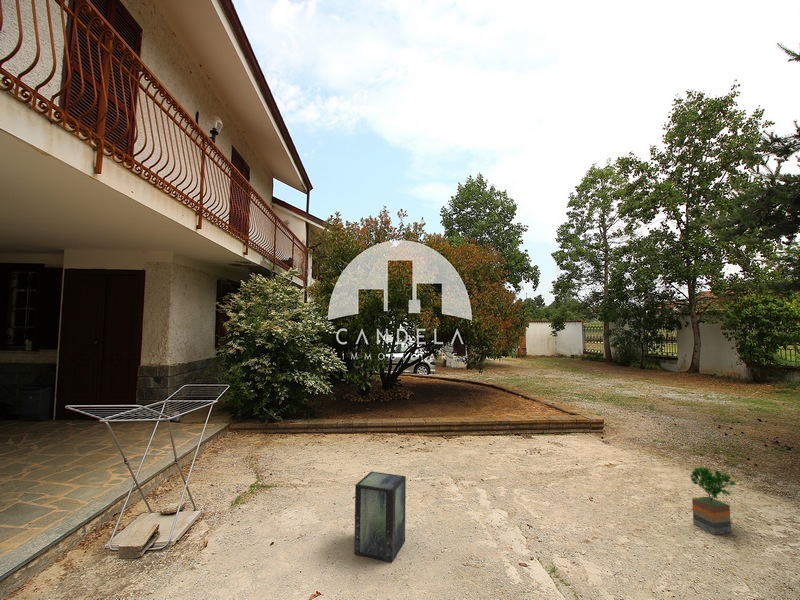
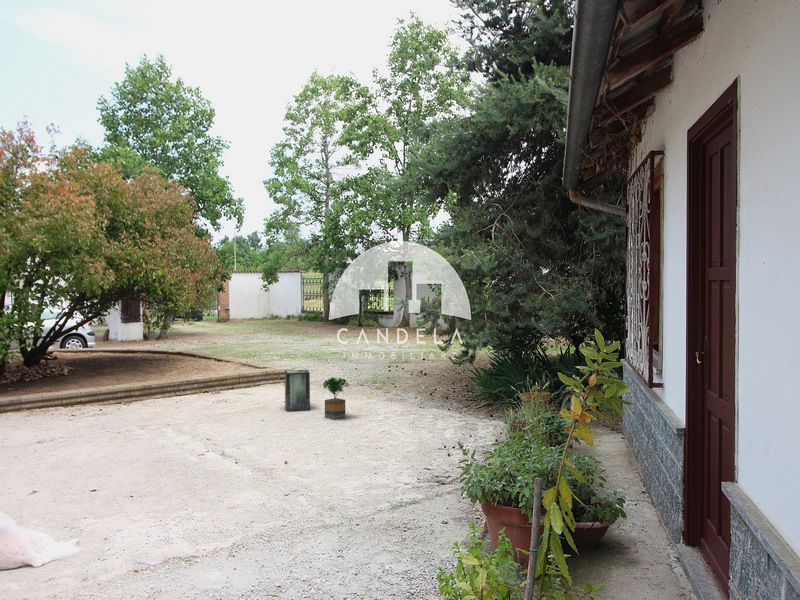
storage box: present [354,472,406,562] -> present [285,370,310,412]

